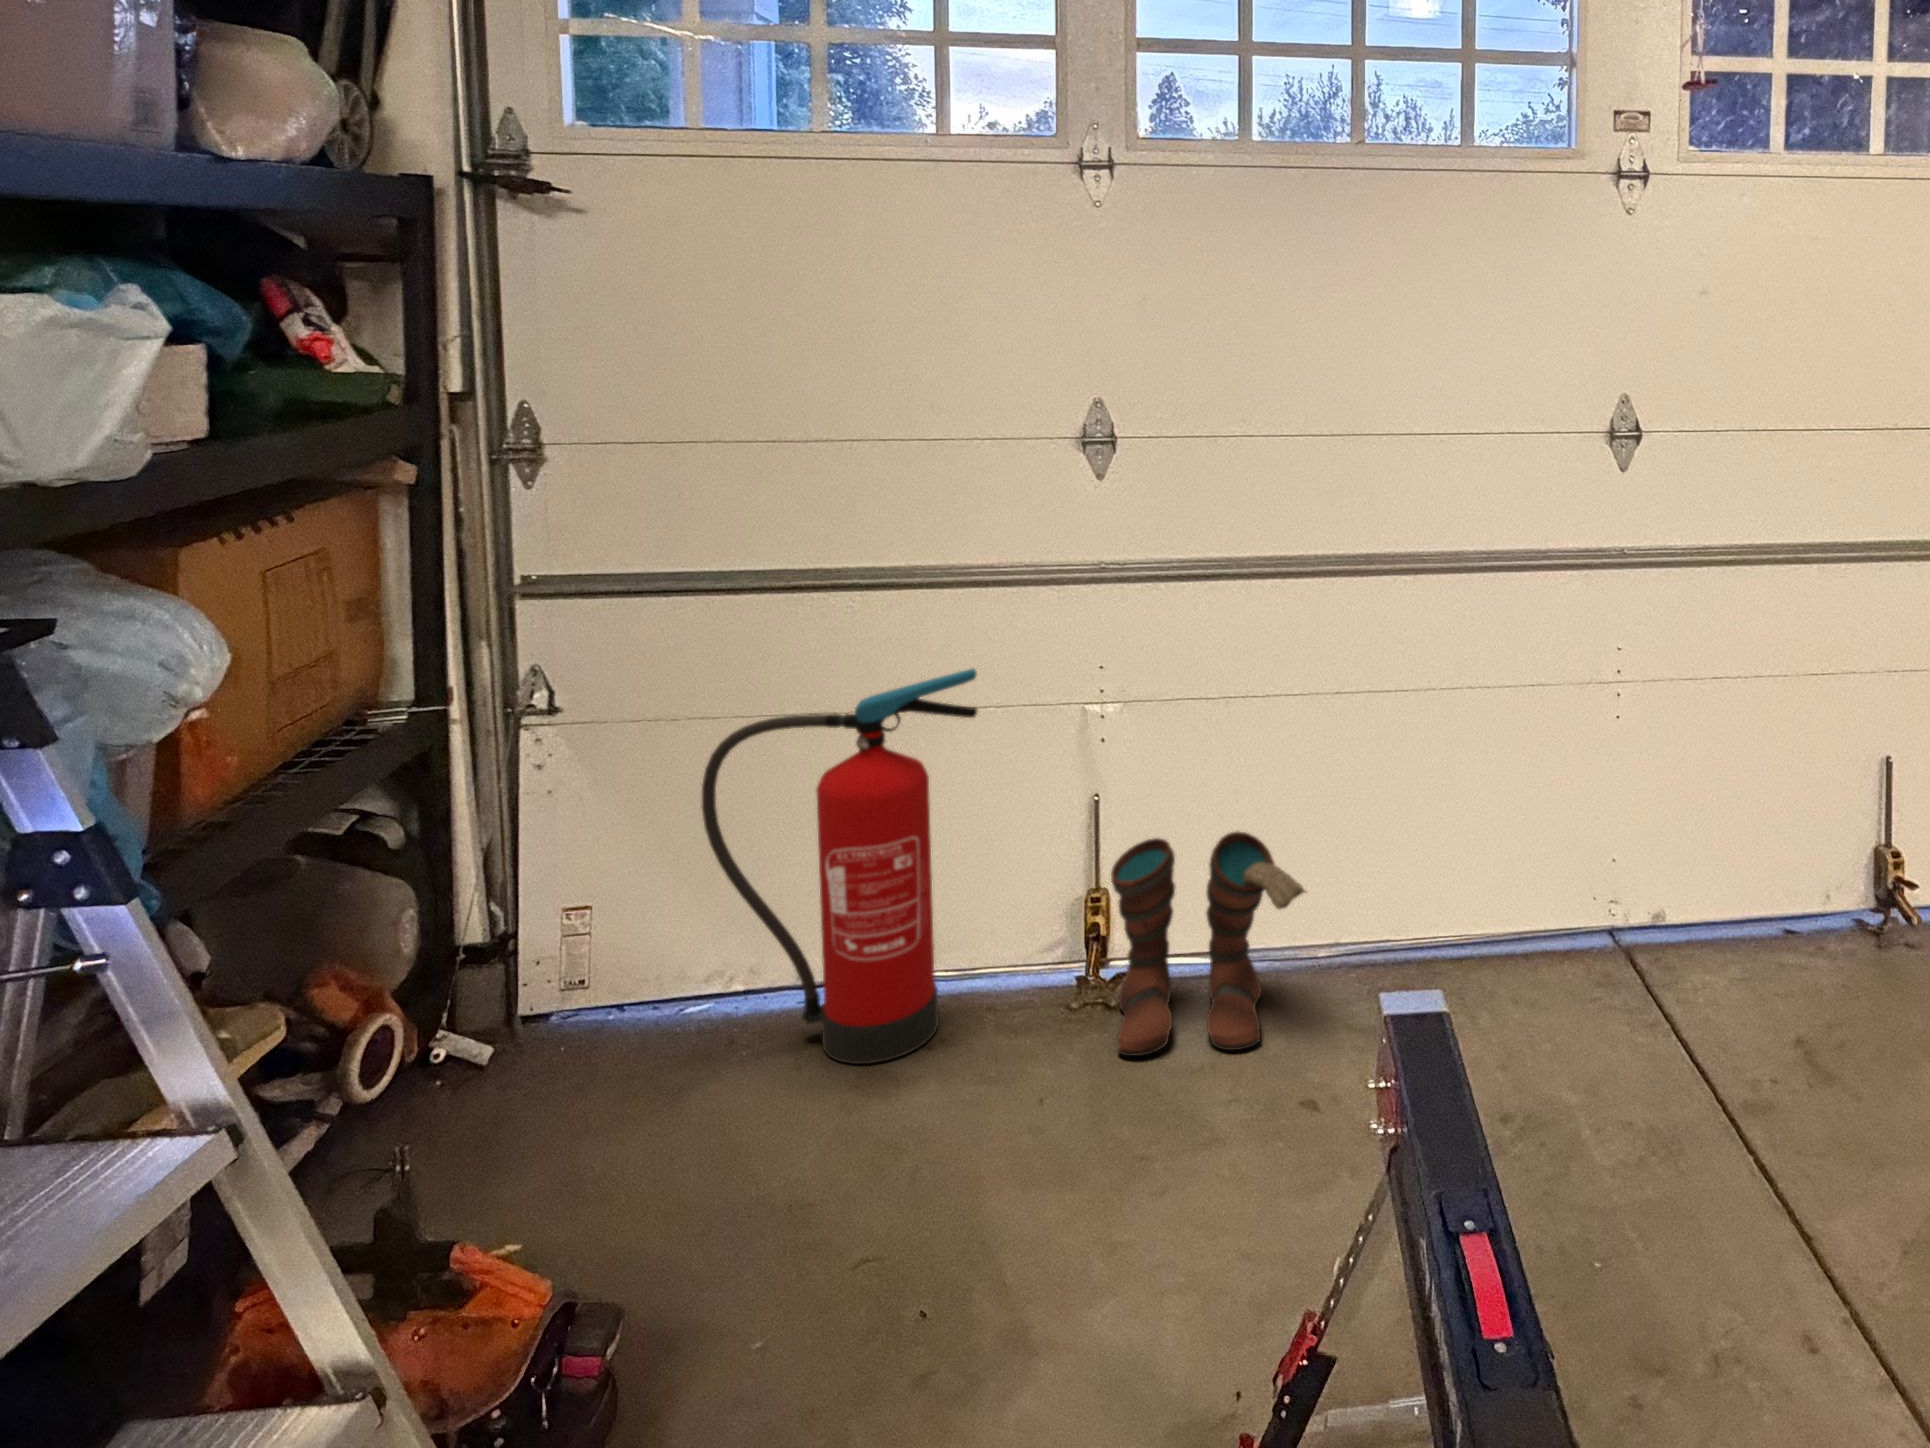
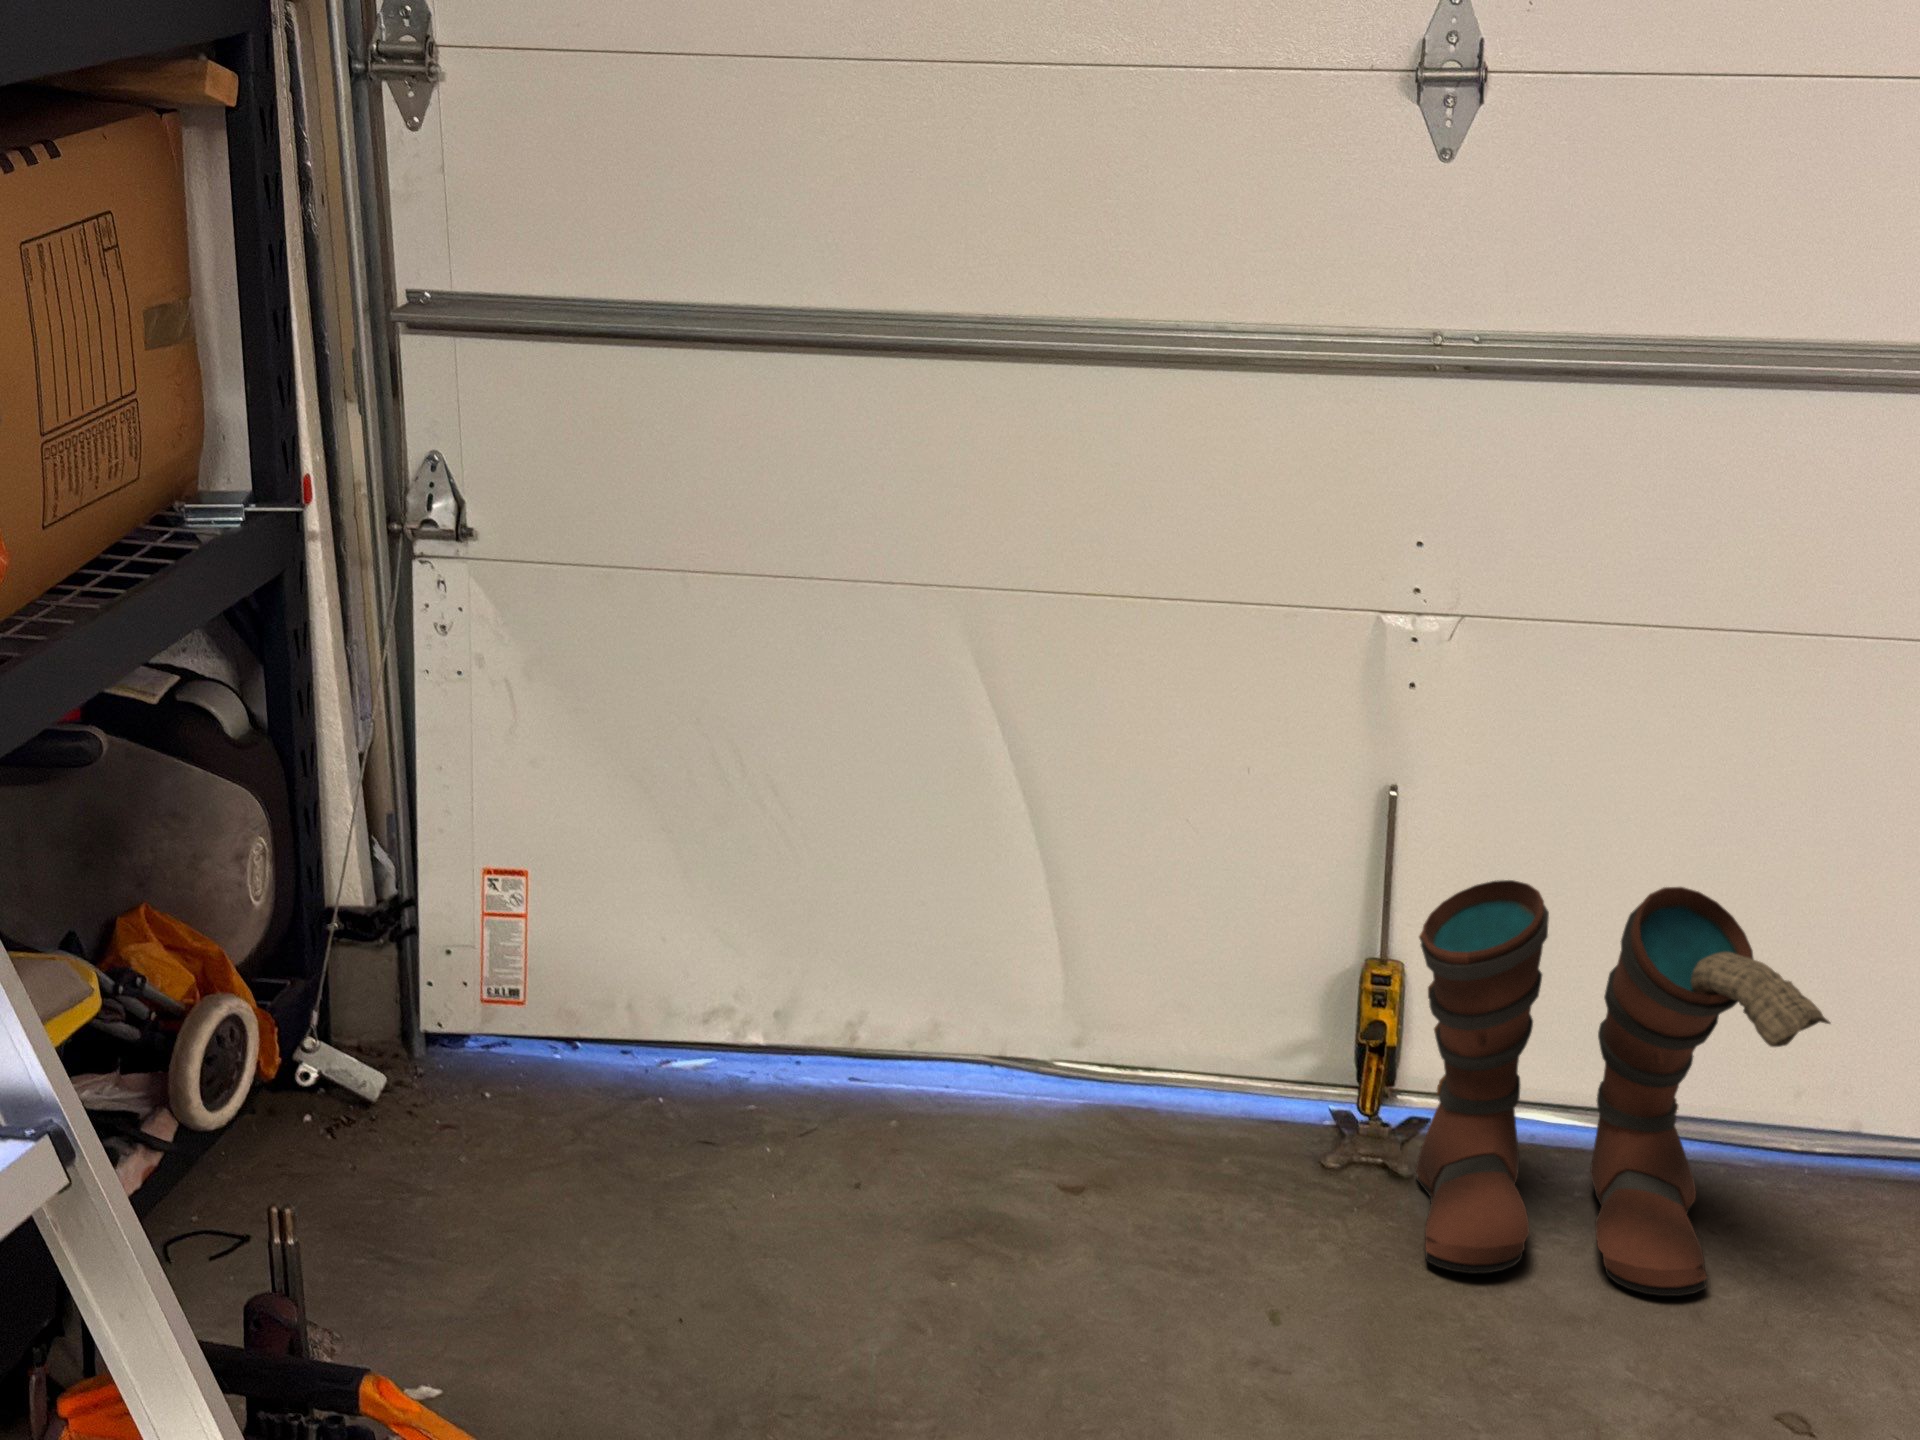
fire extinguisher: present [702,668,978,1064] -> none [702,512,1195,1203]

